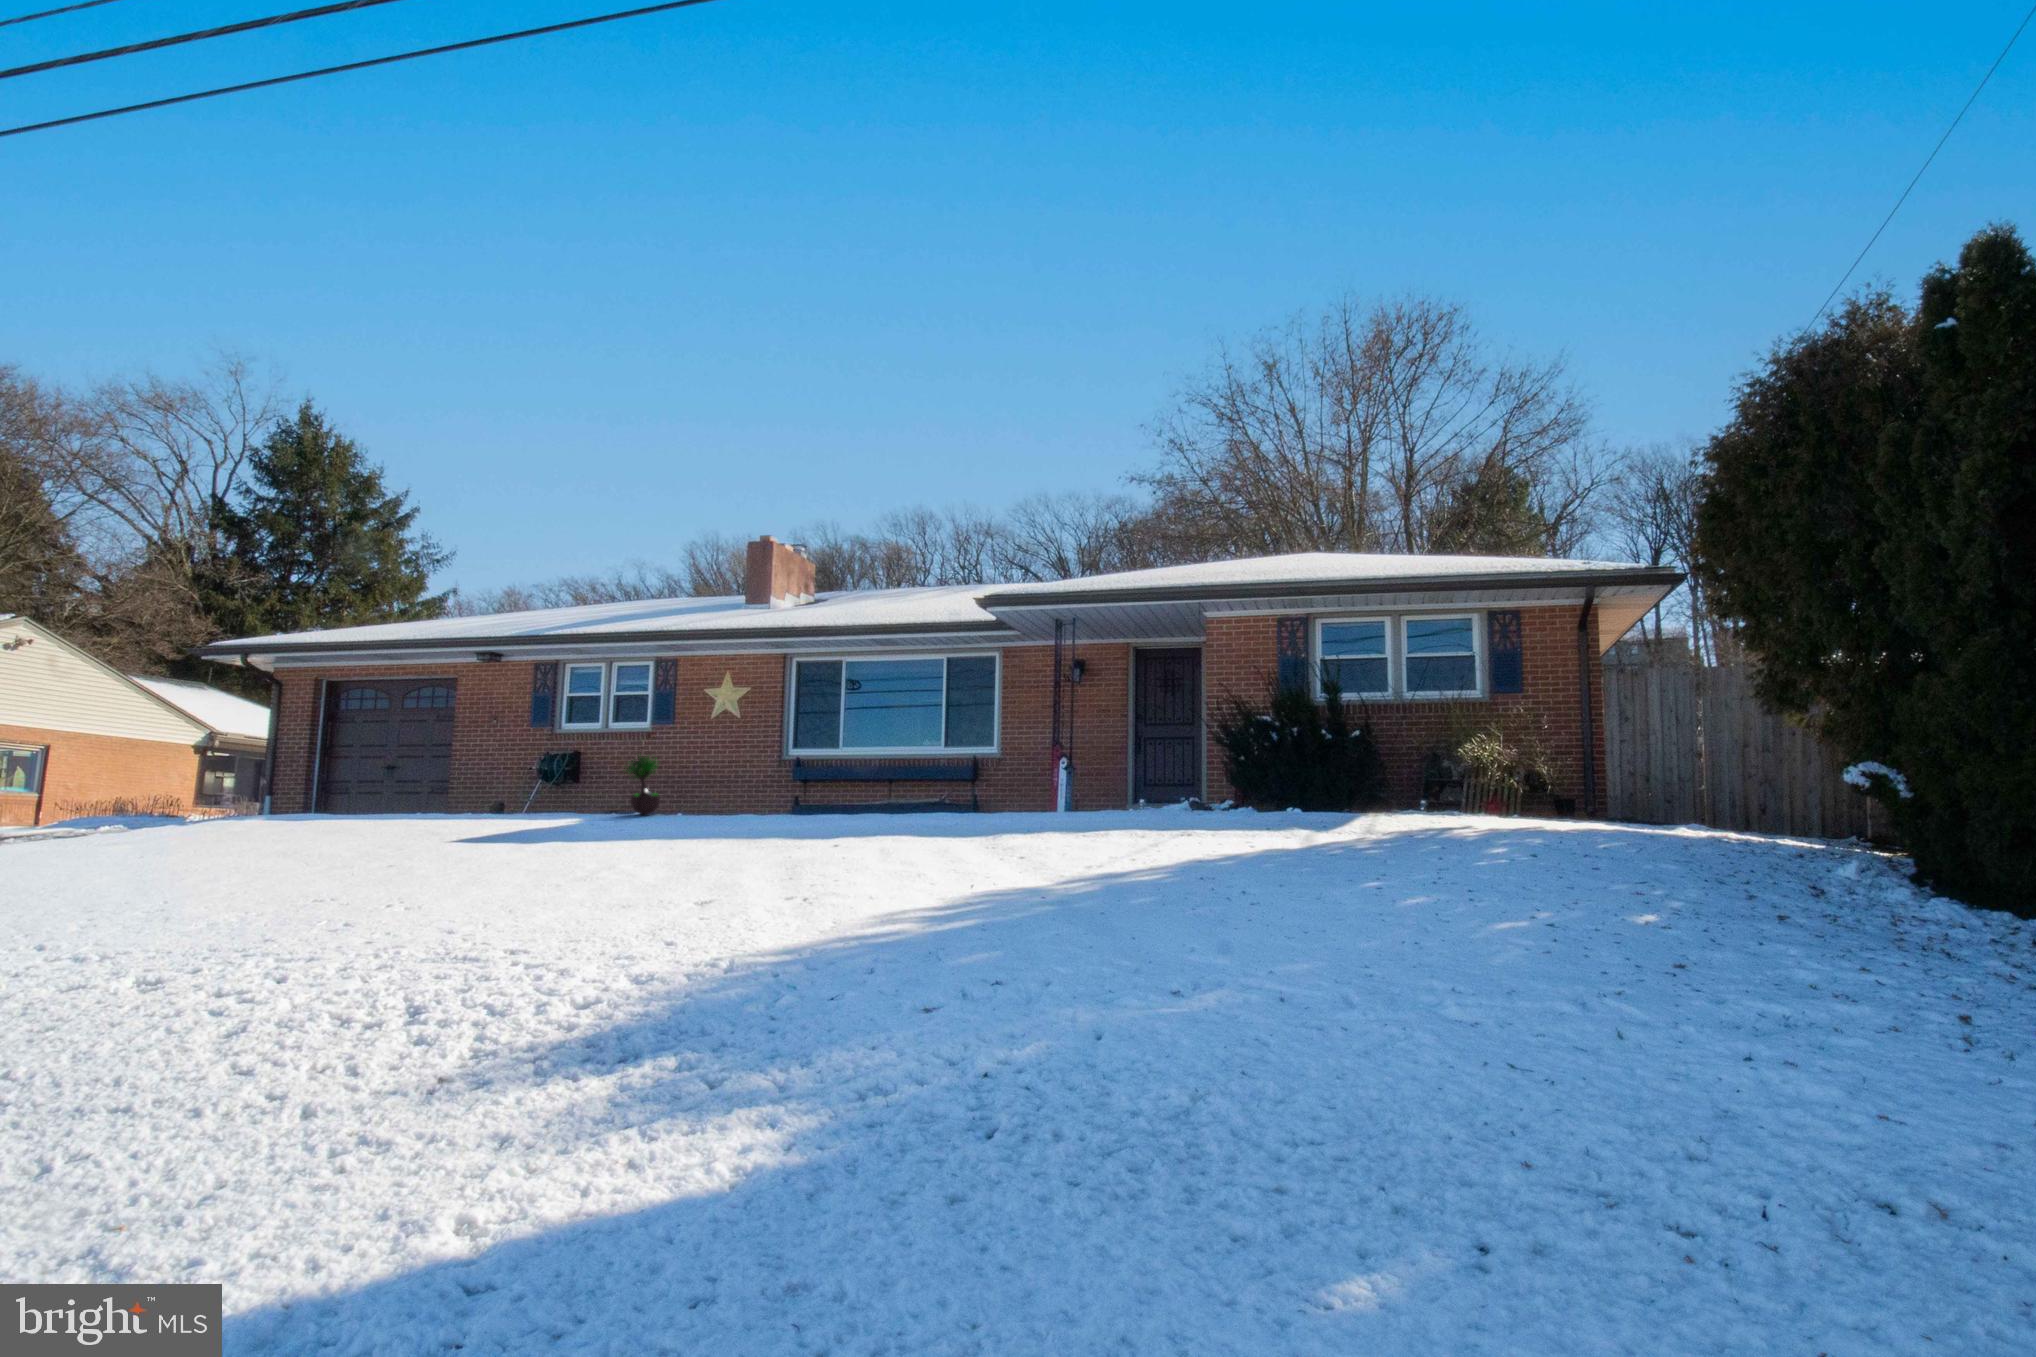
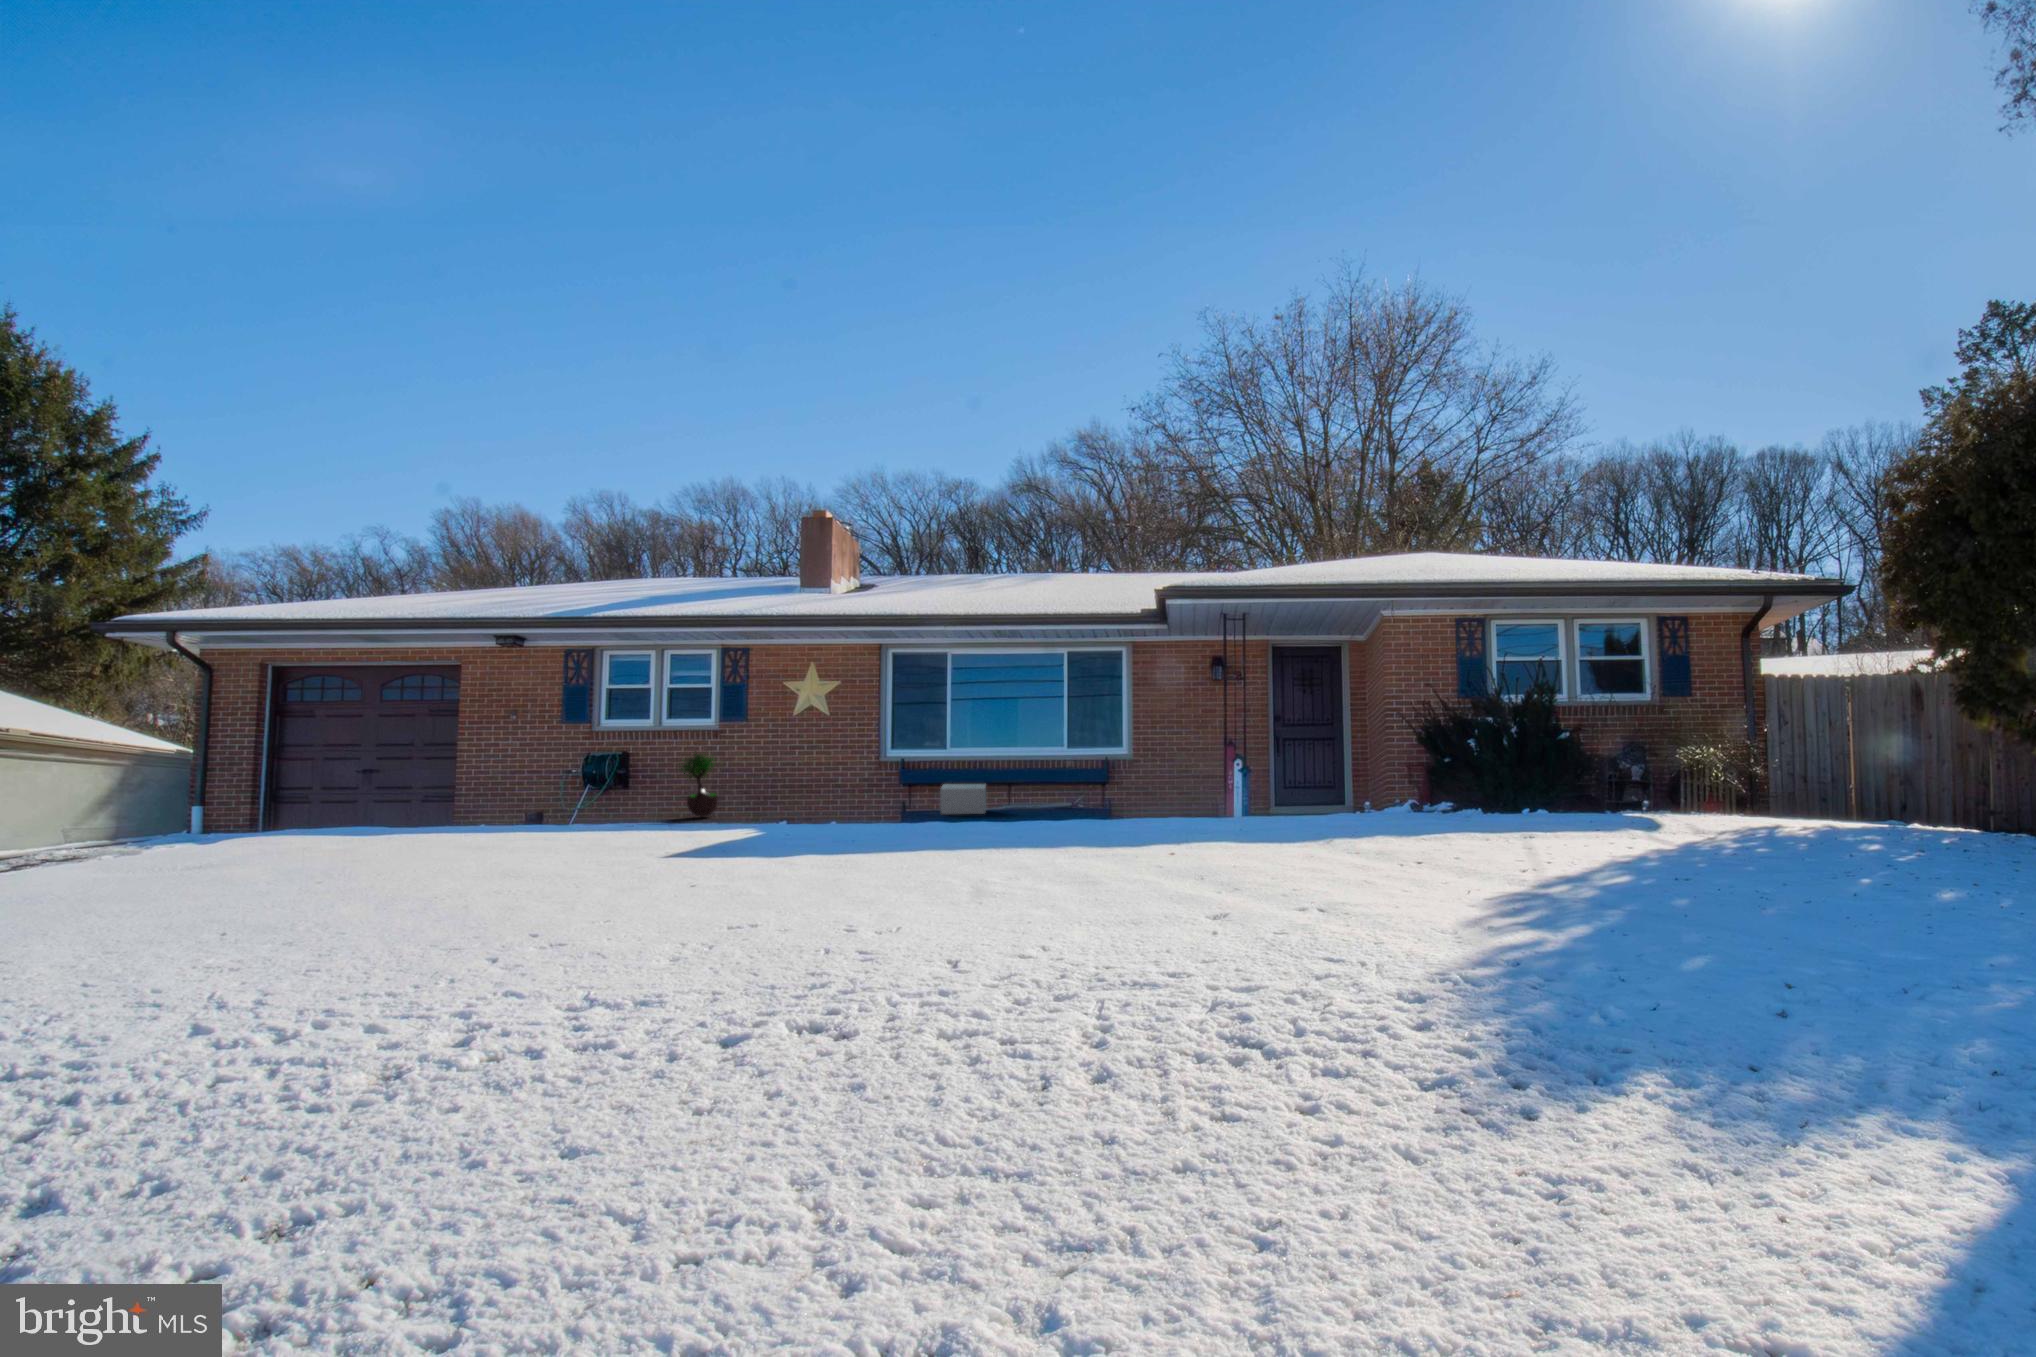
storage box: none [864,789,906,818] -> present [940,784,986,815]

